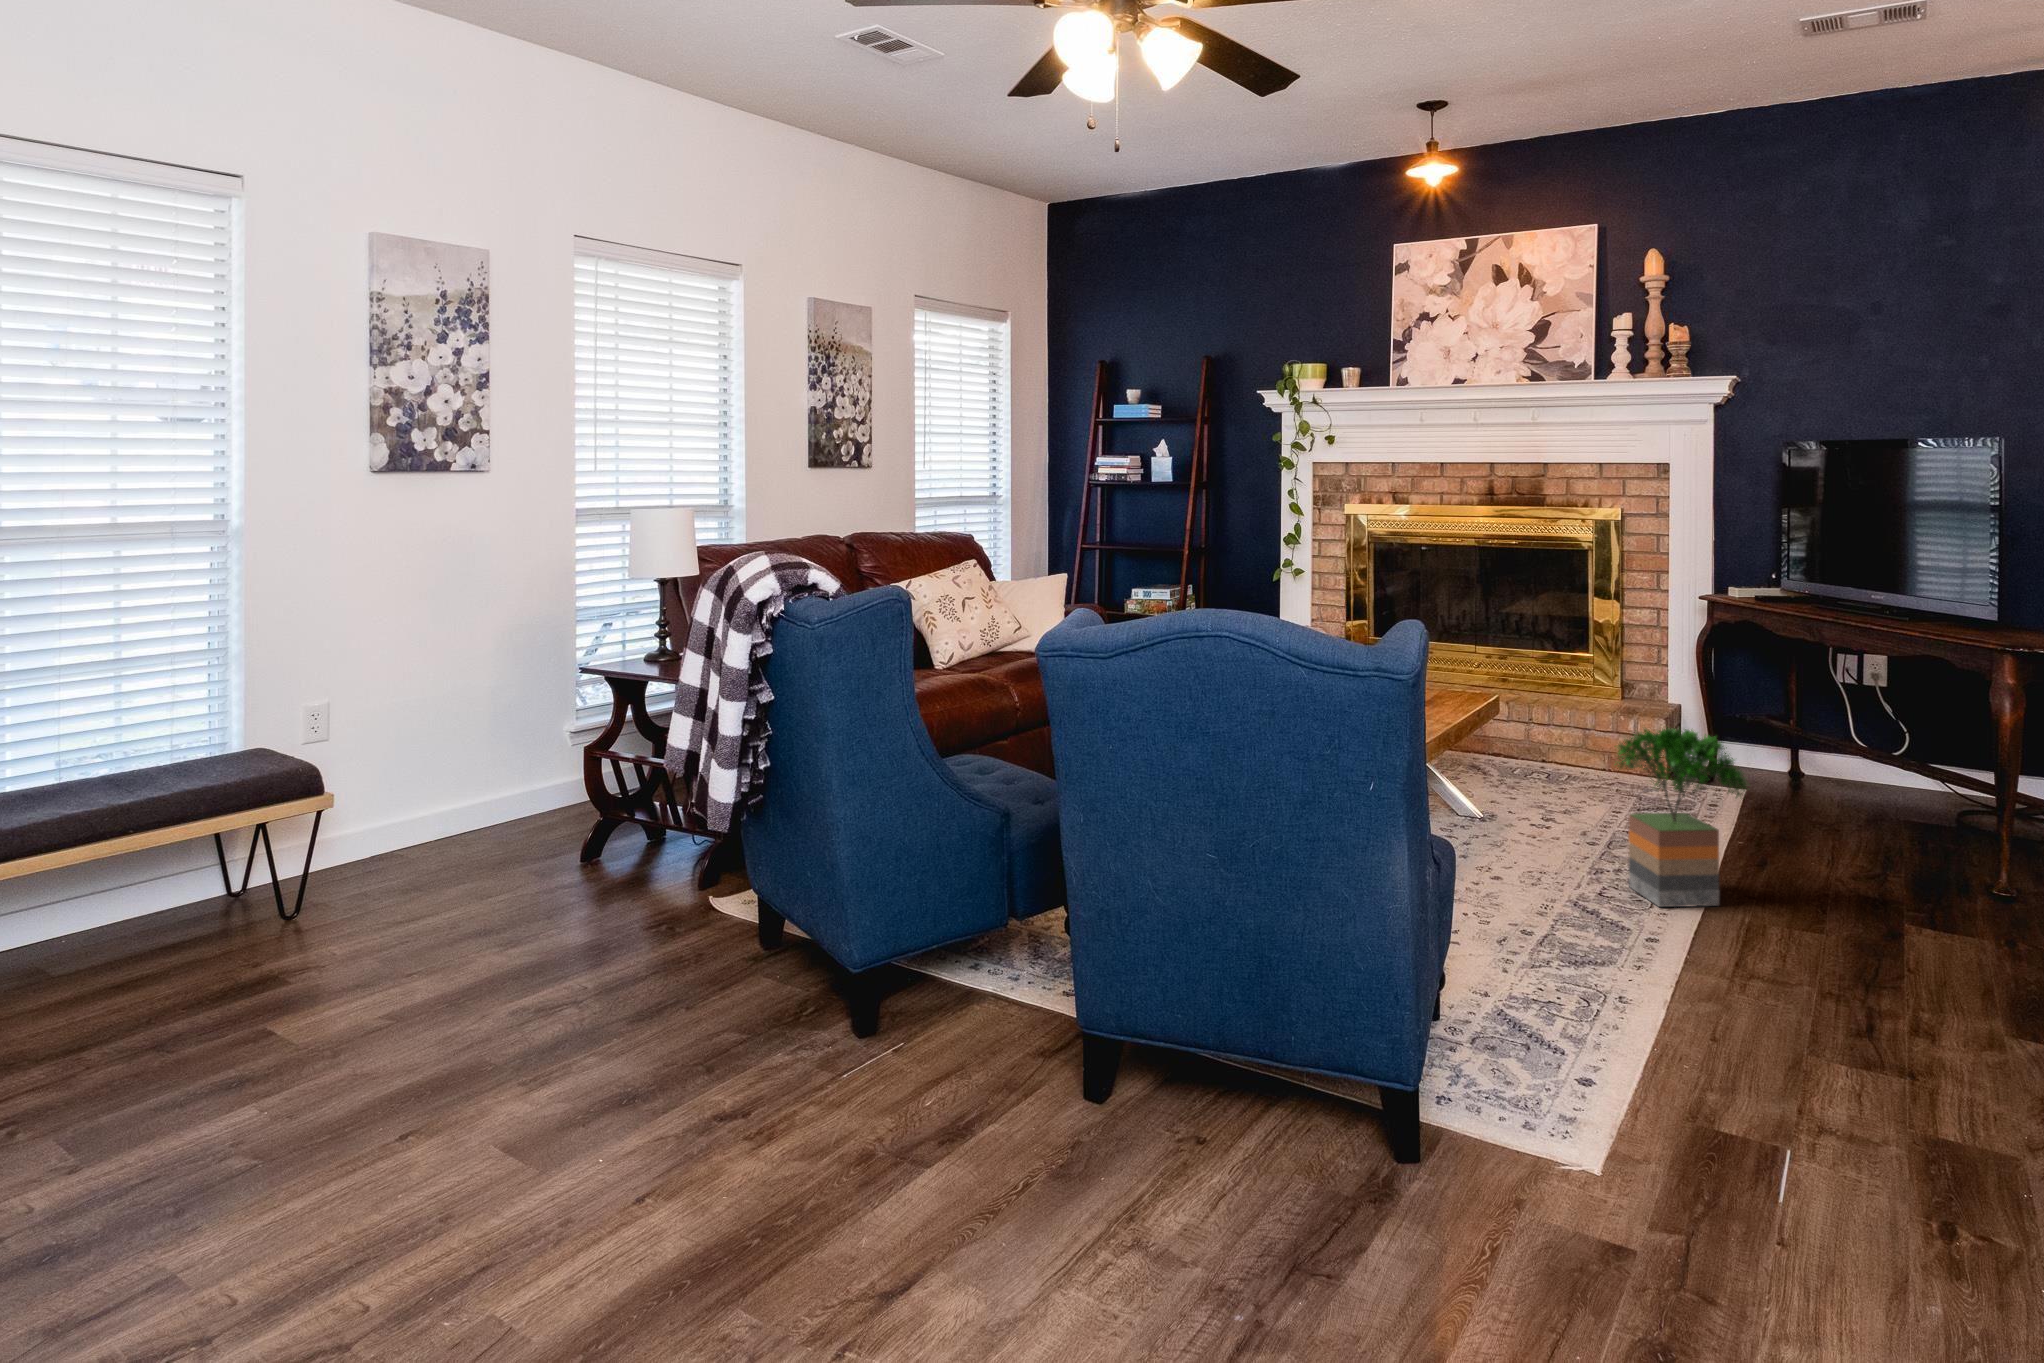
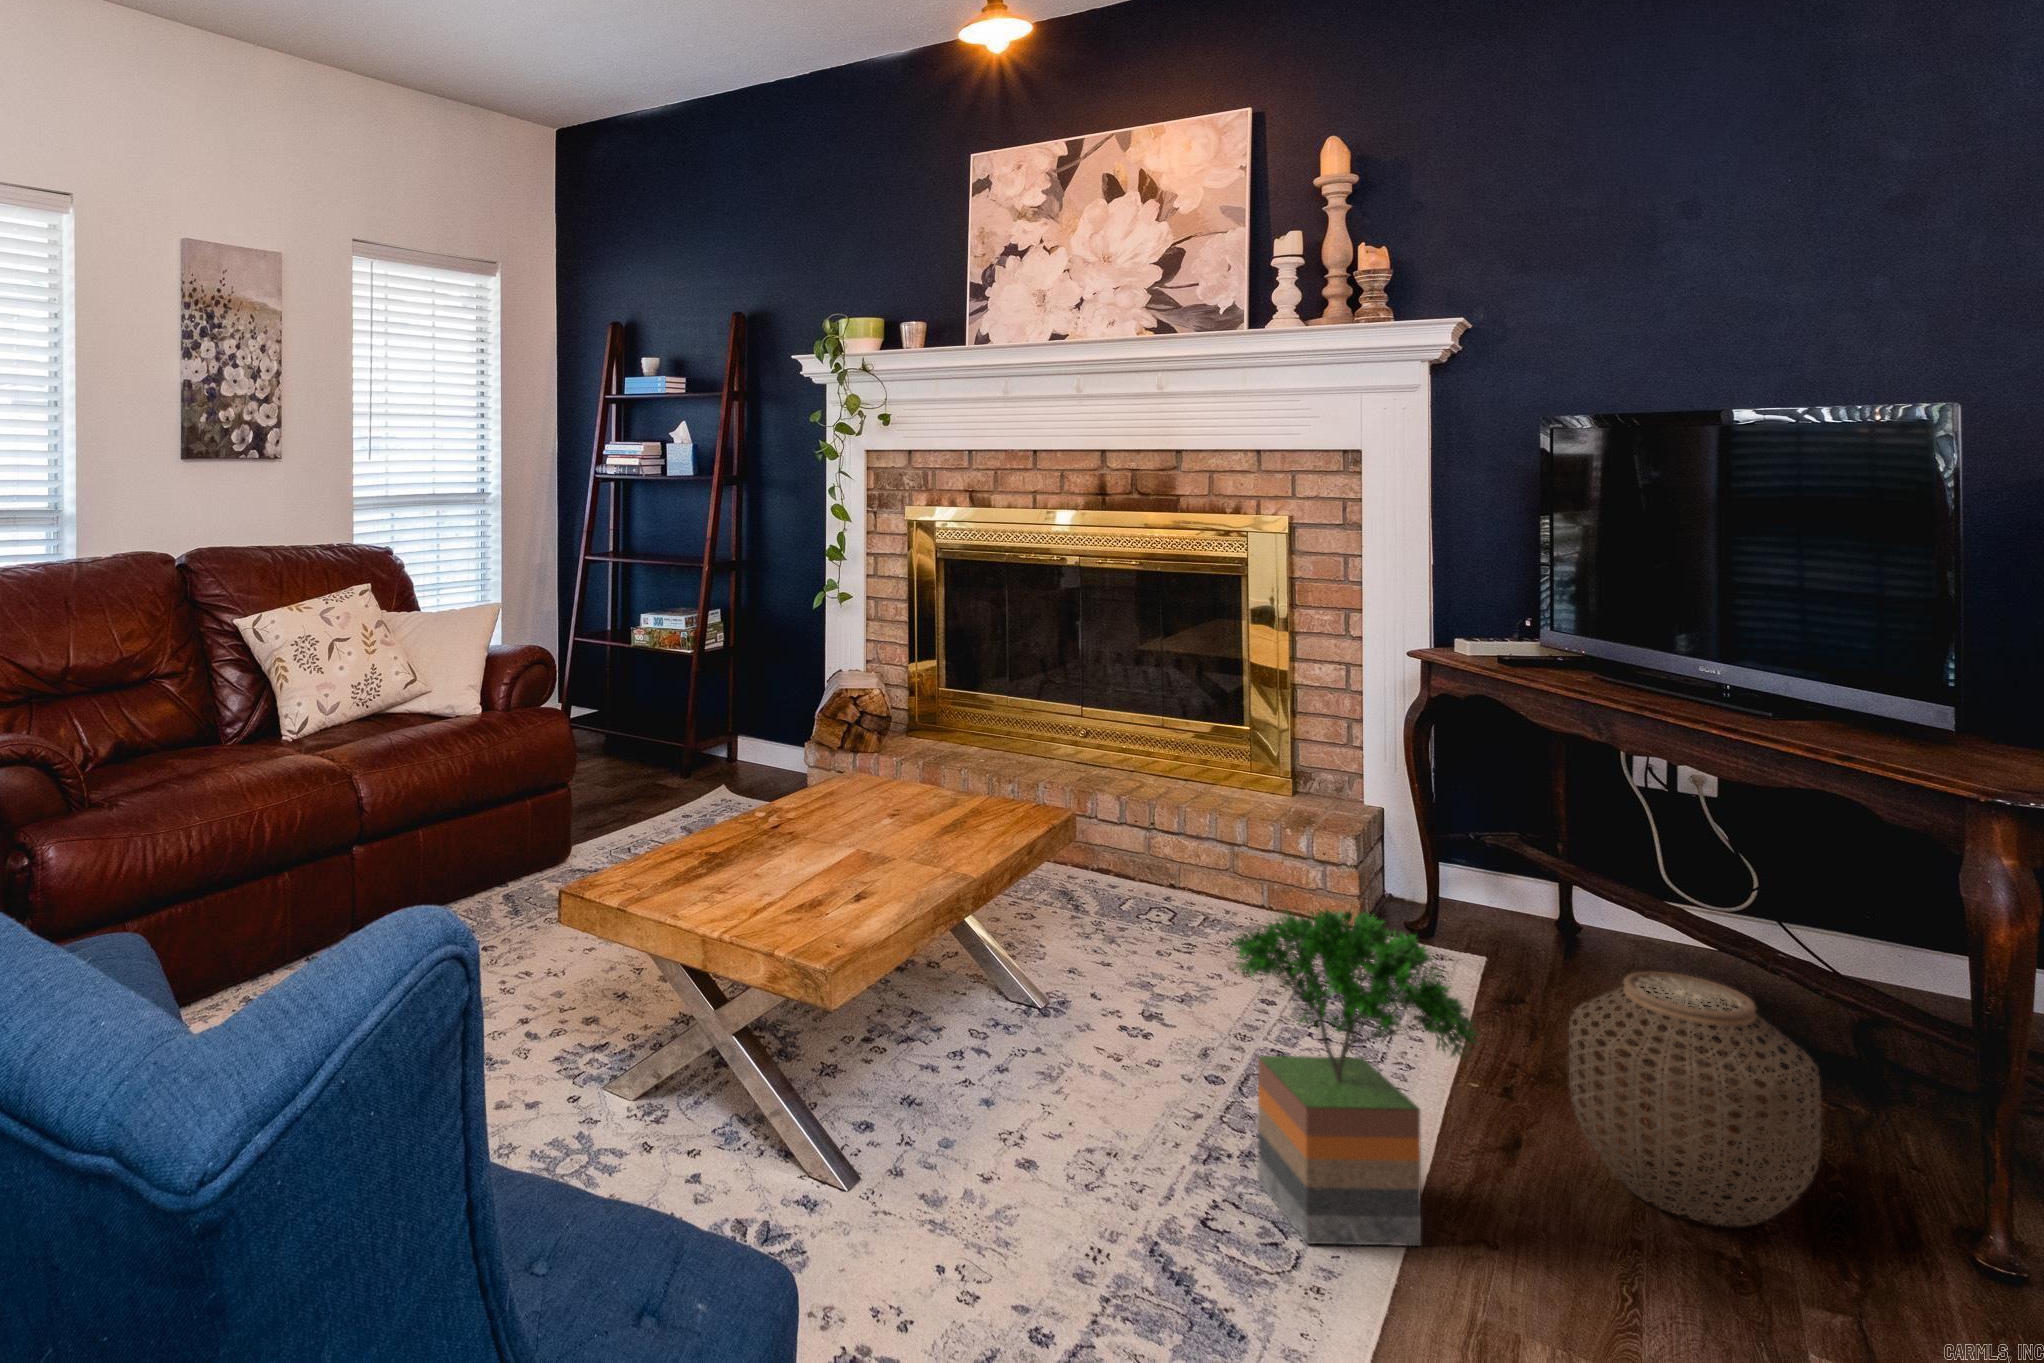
woven basket: none [1797,762,1926,894] -> present [1569,972,1821,1226]

